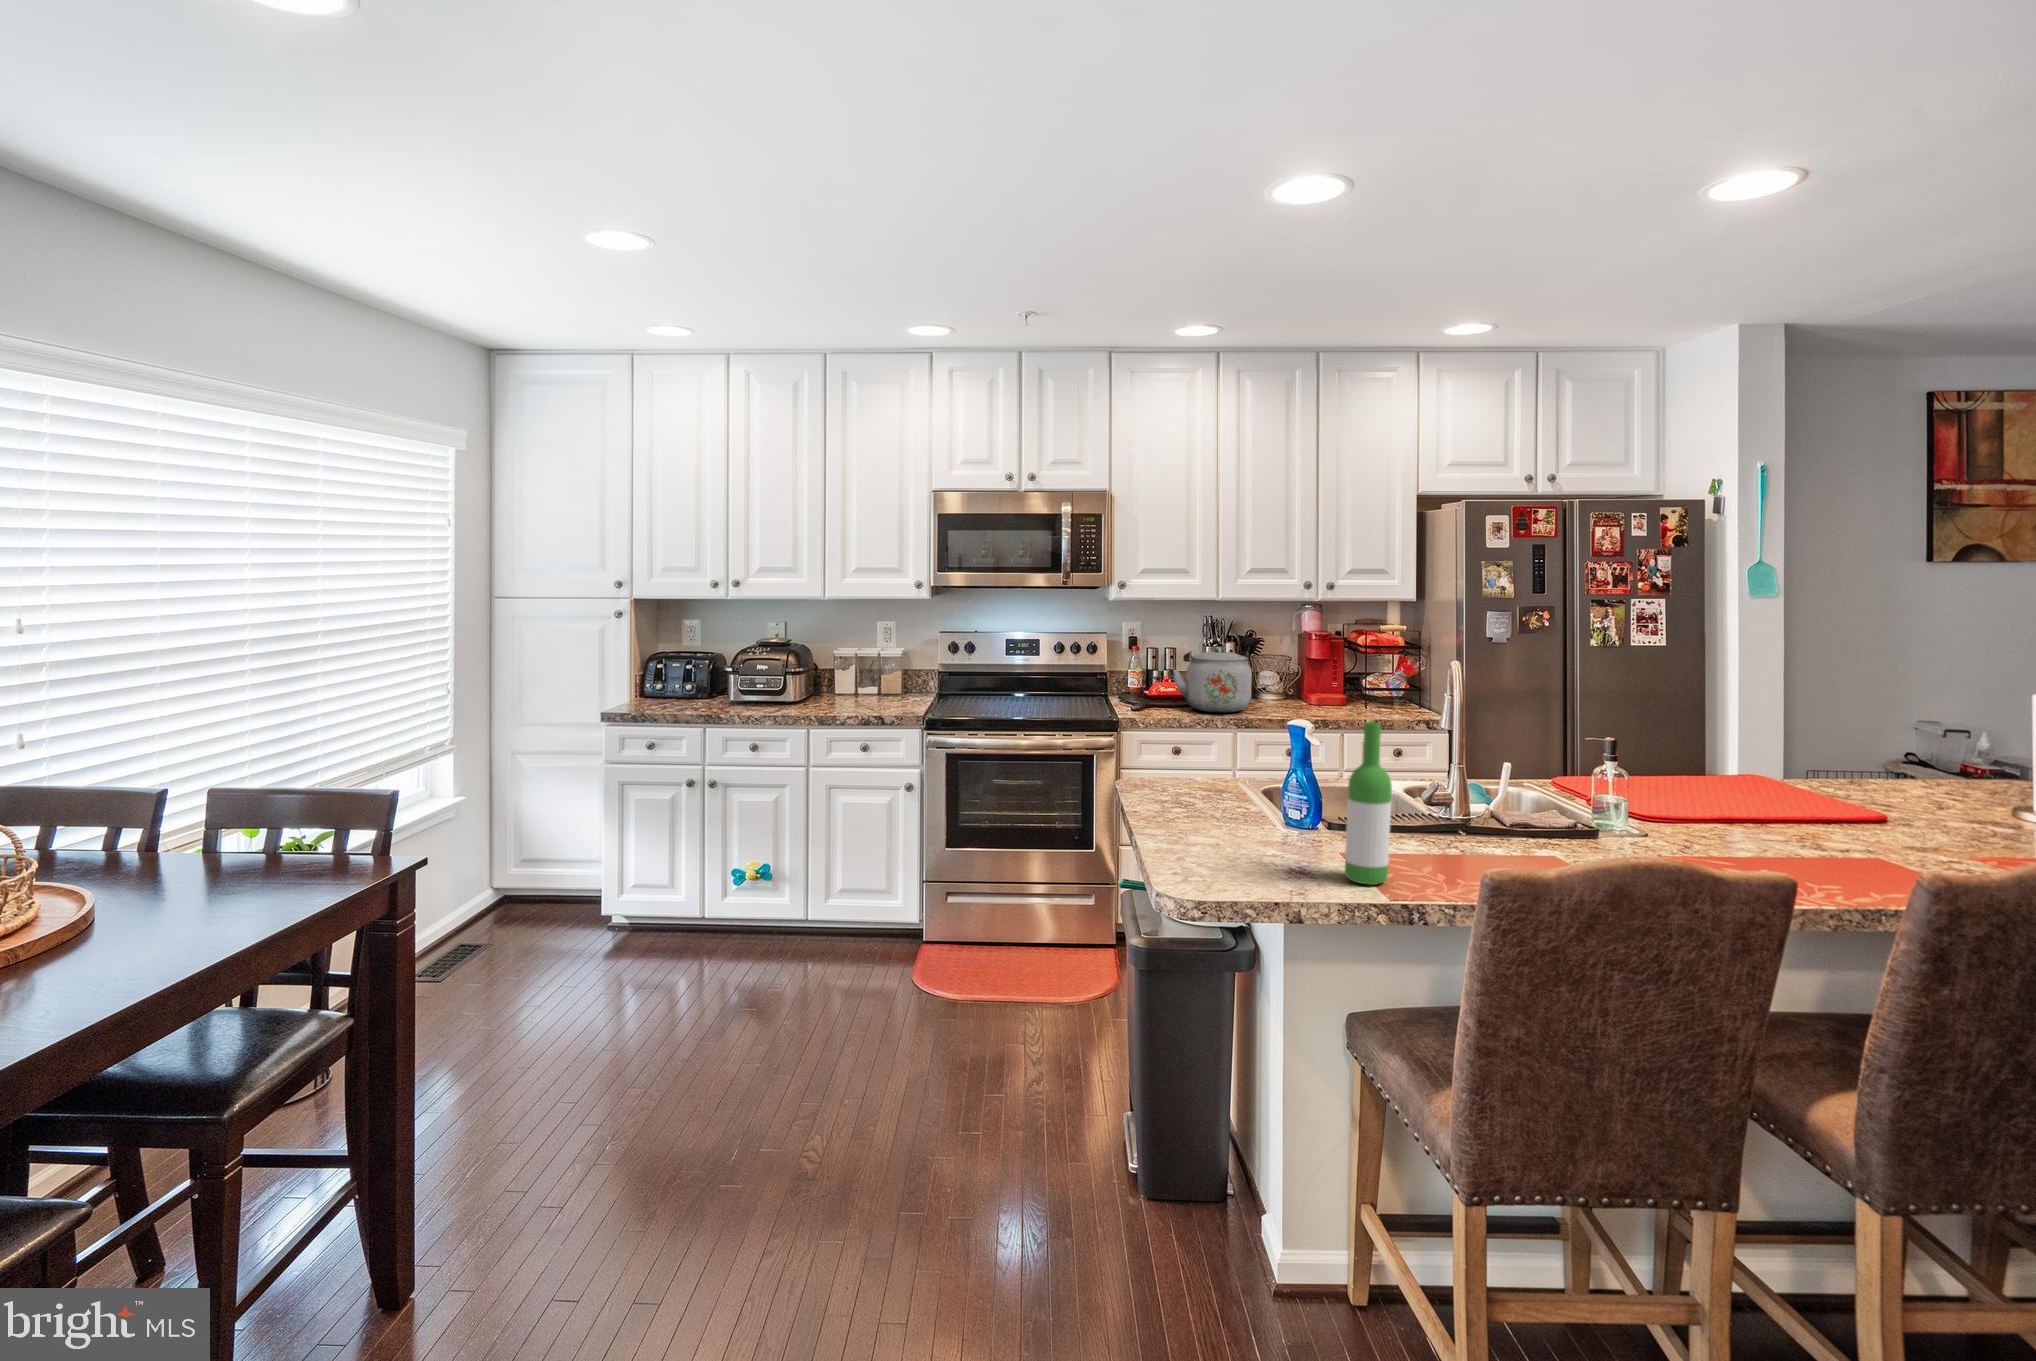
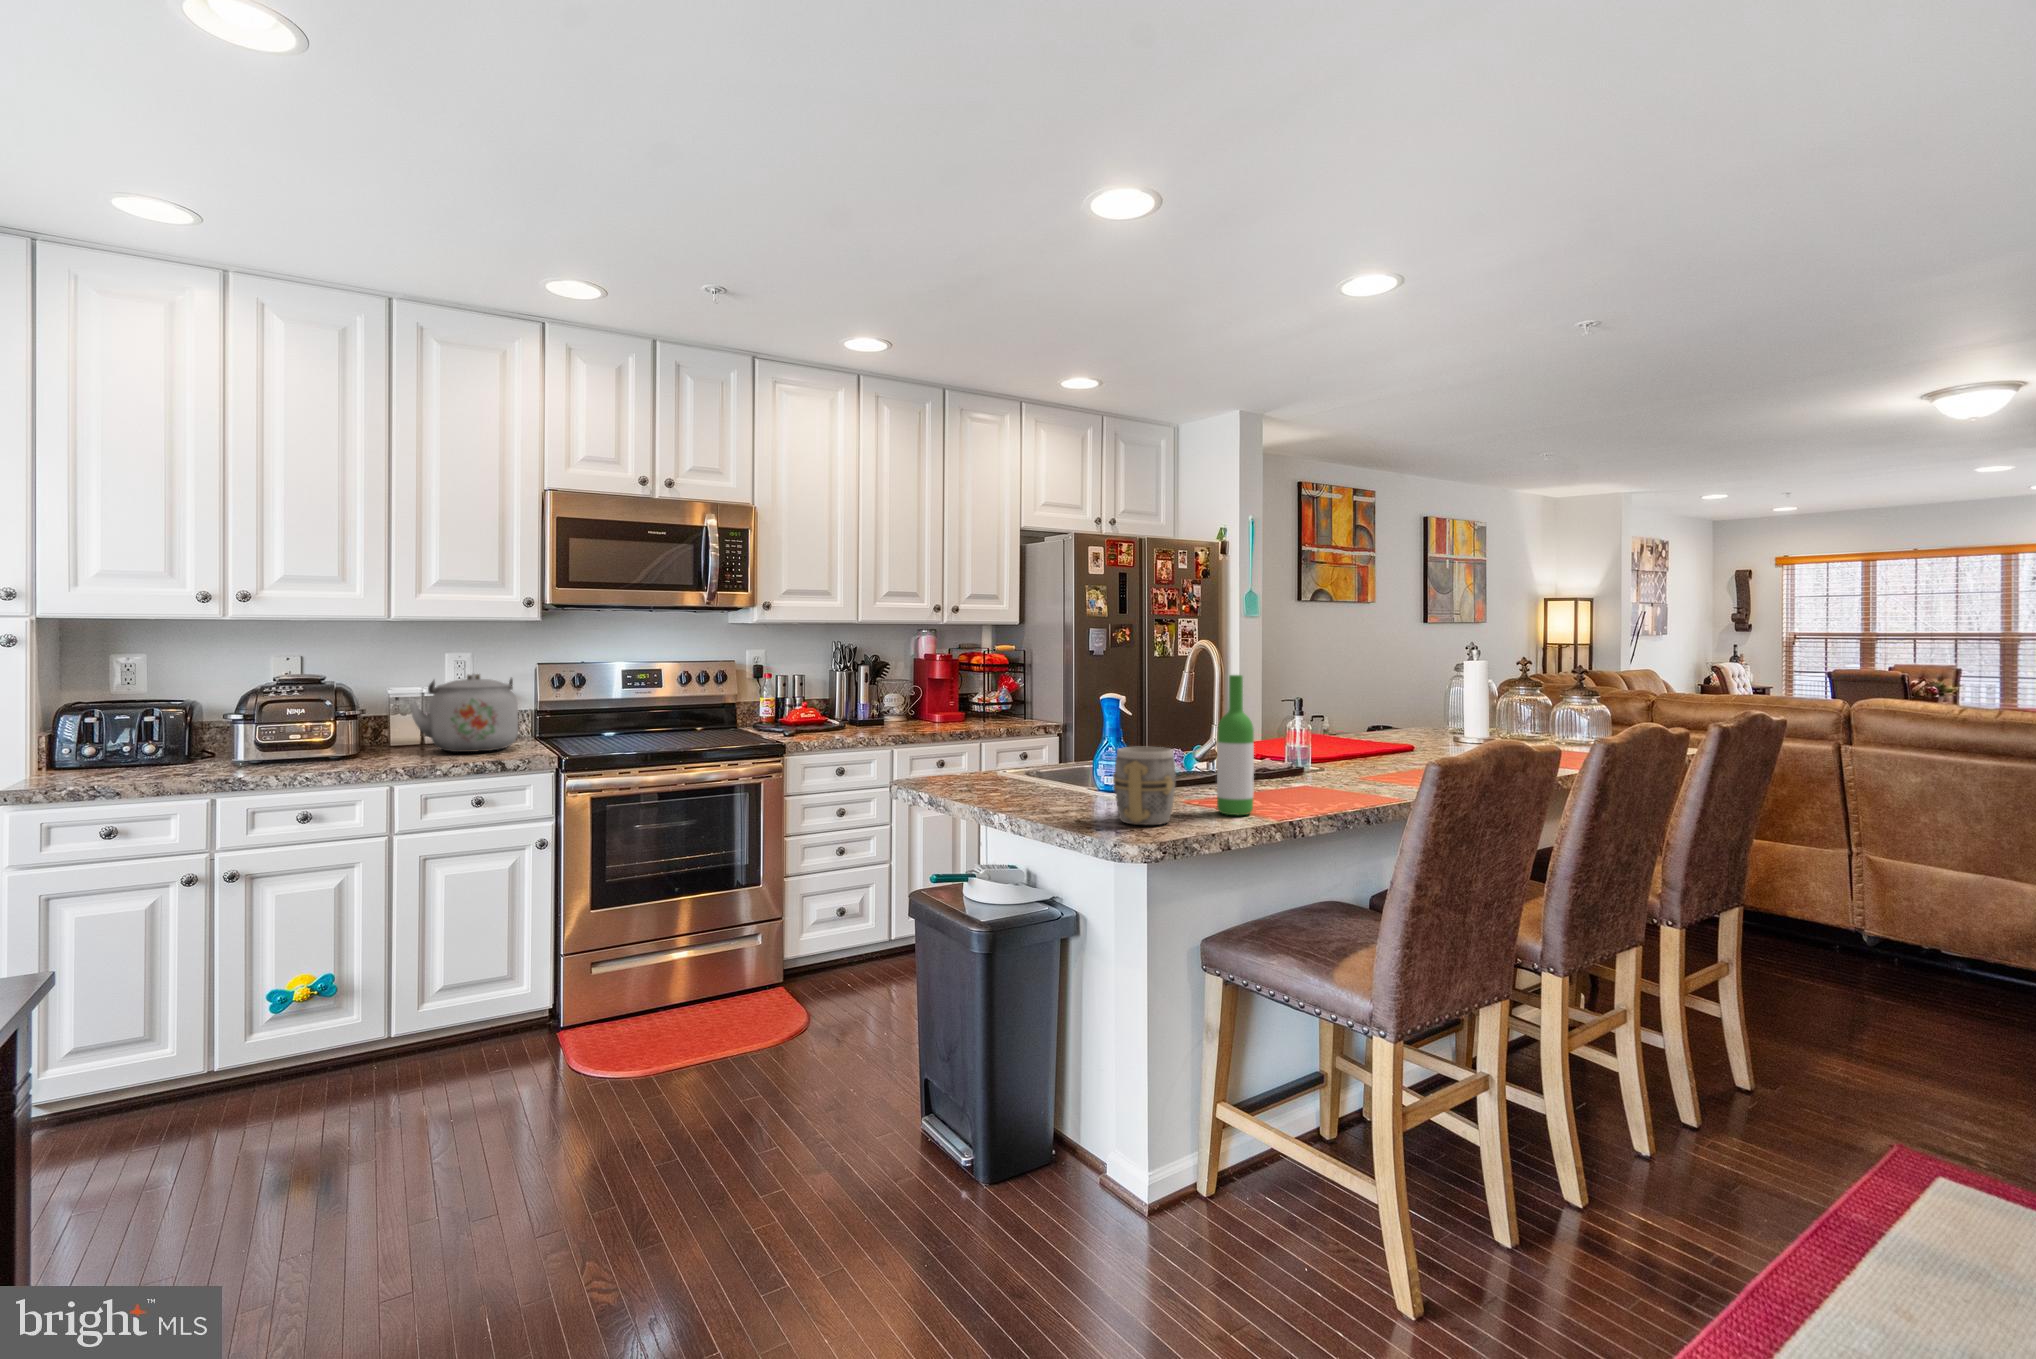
kettle: present [1173,647,1252,712] -> present [410,674,518,752]
mug: none [1211,790,1296,880] -> present [1113,747,1176,825]

